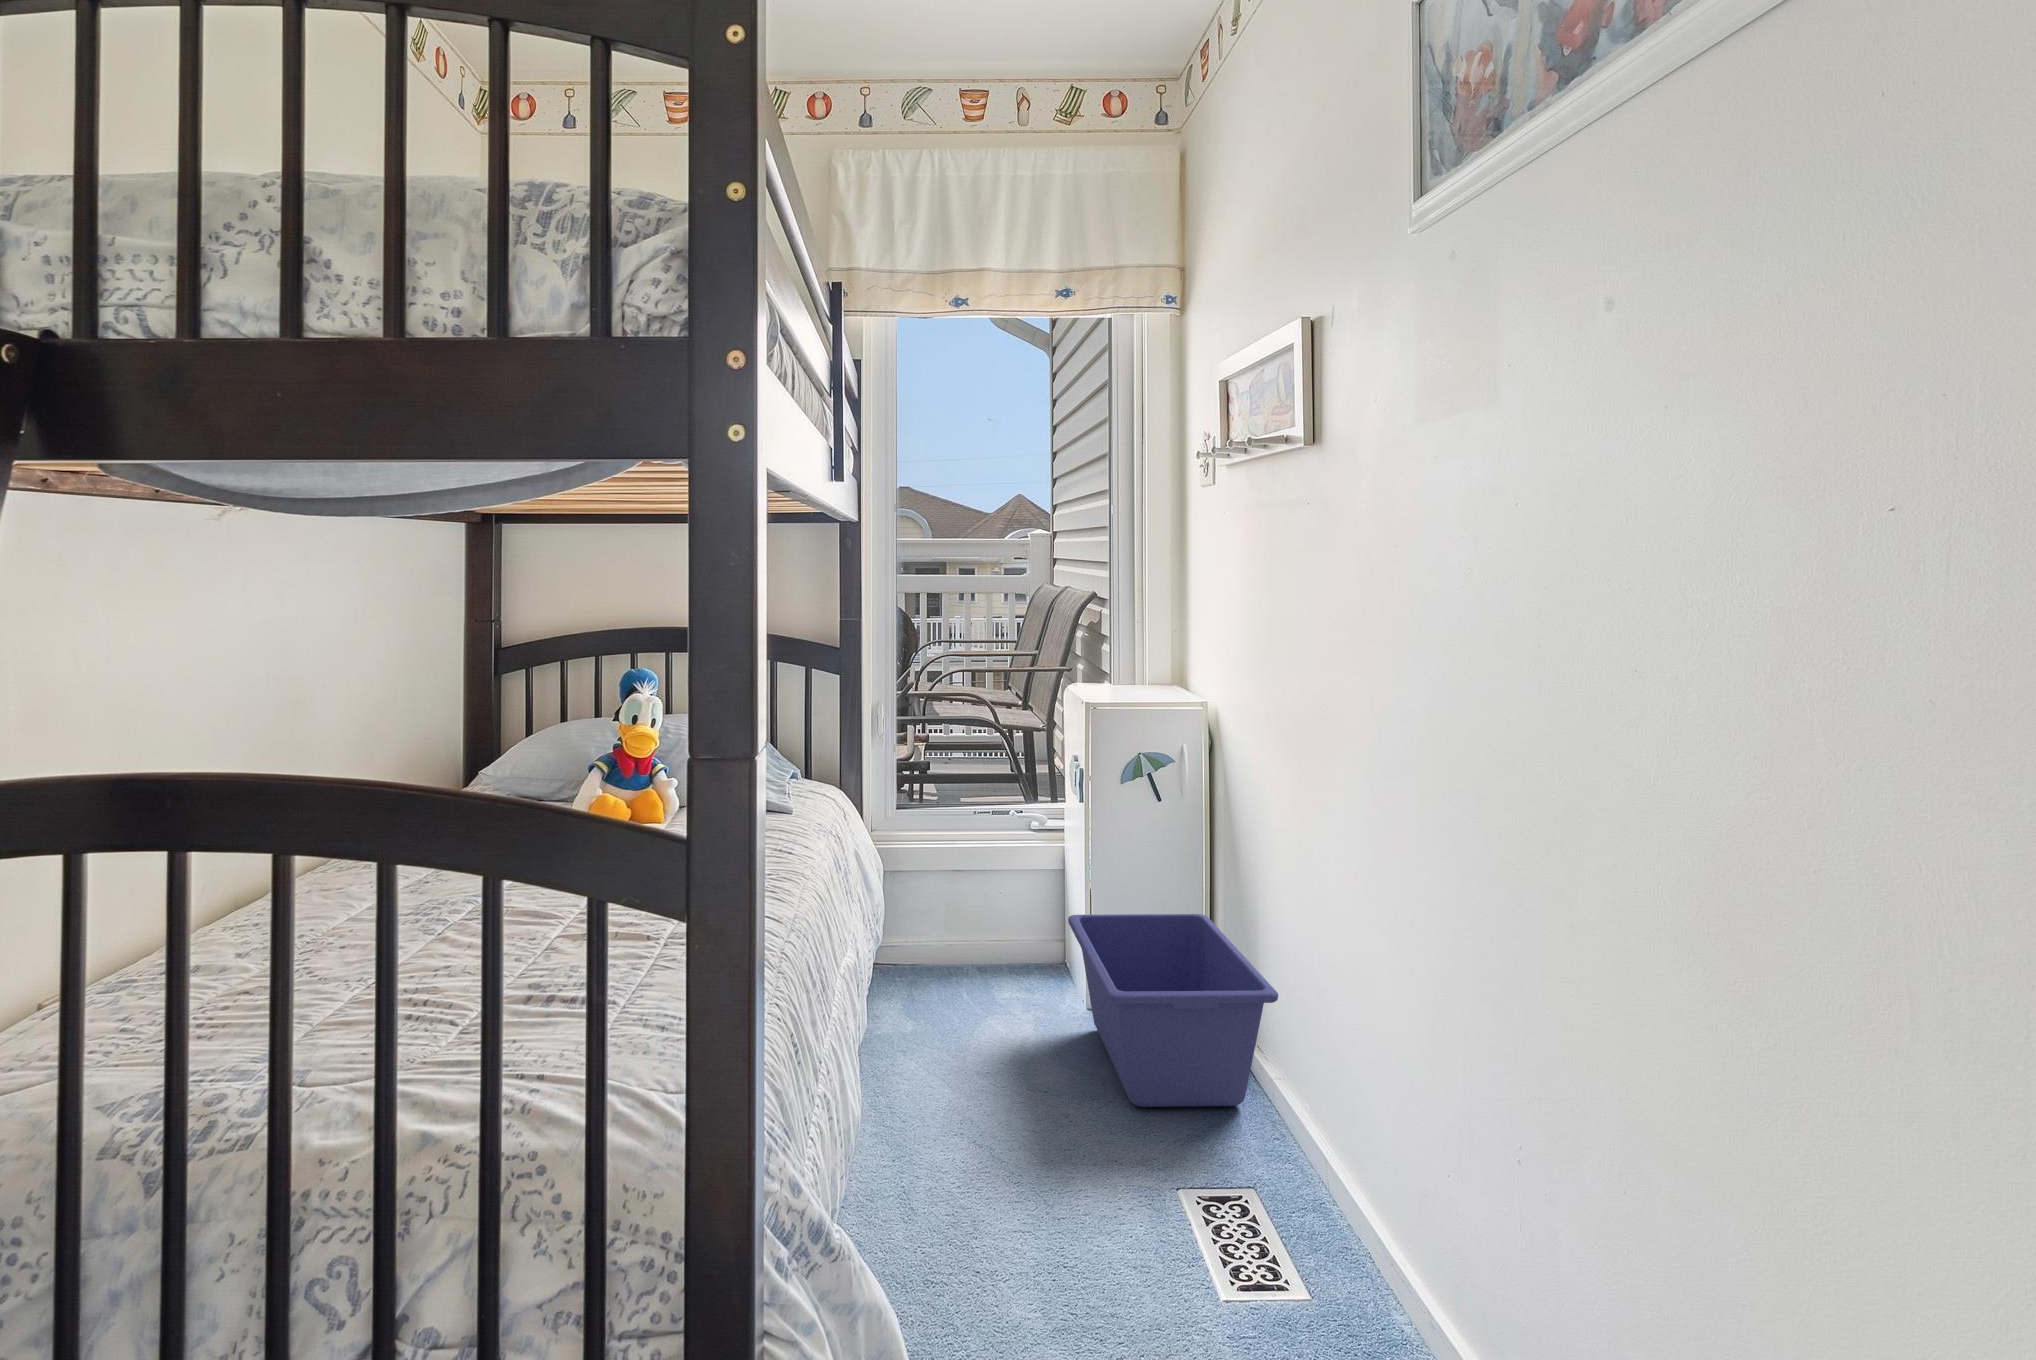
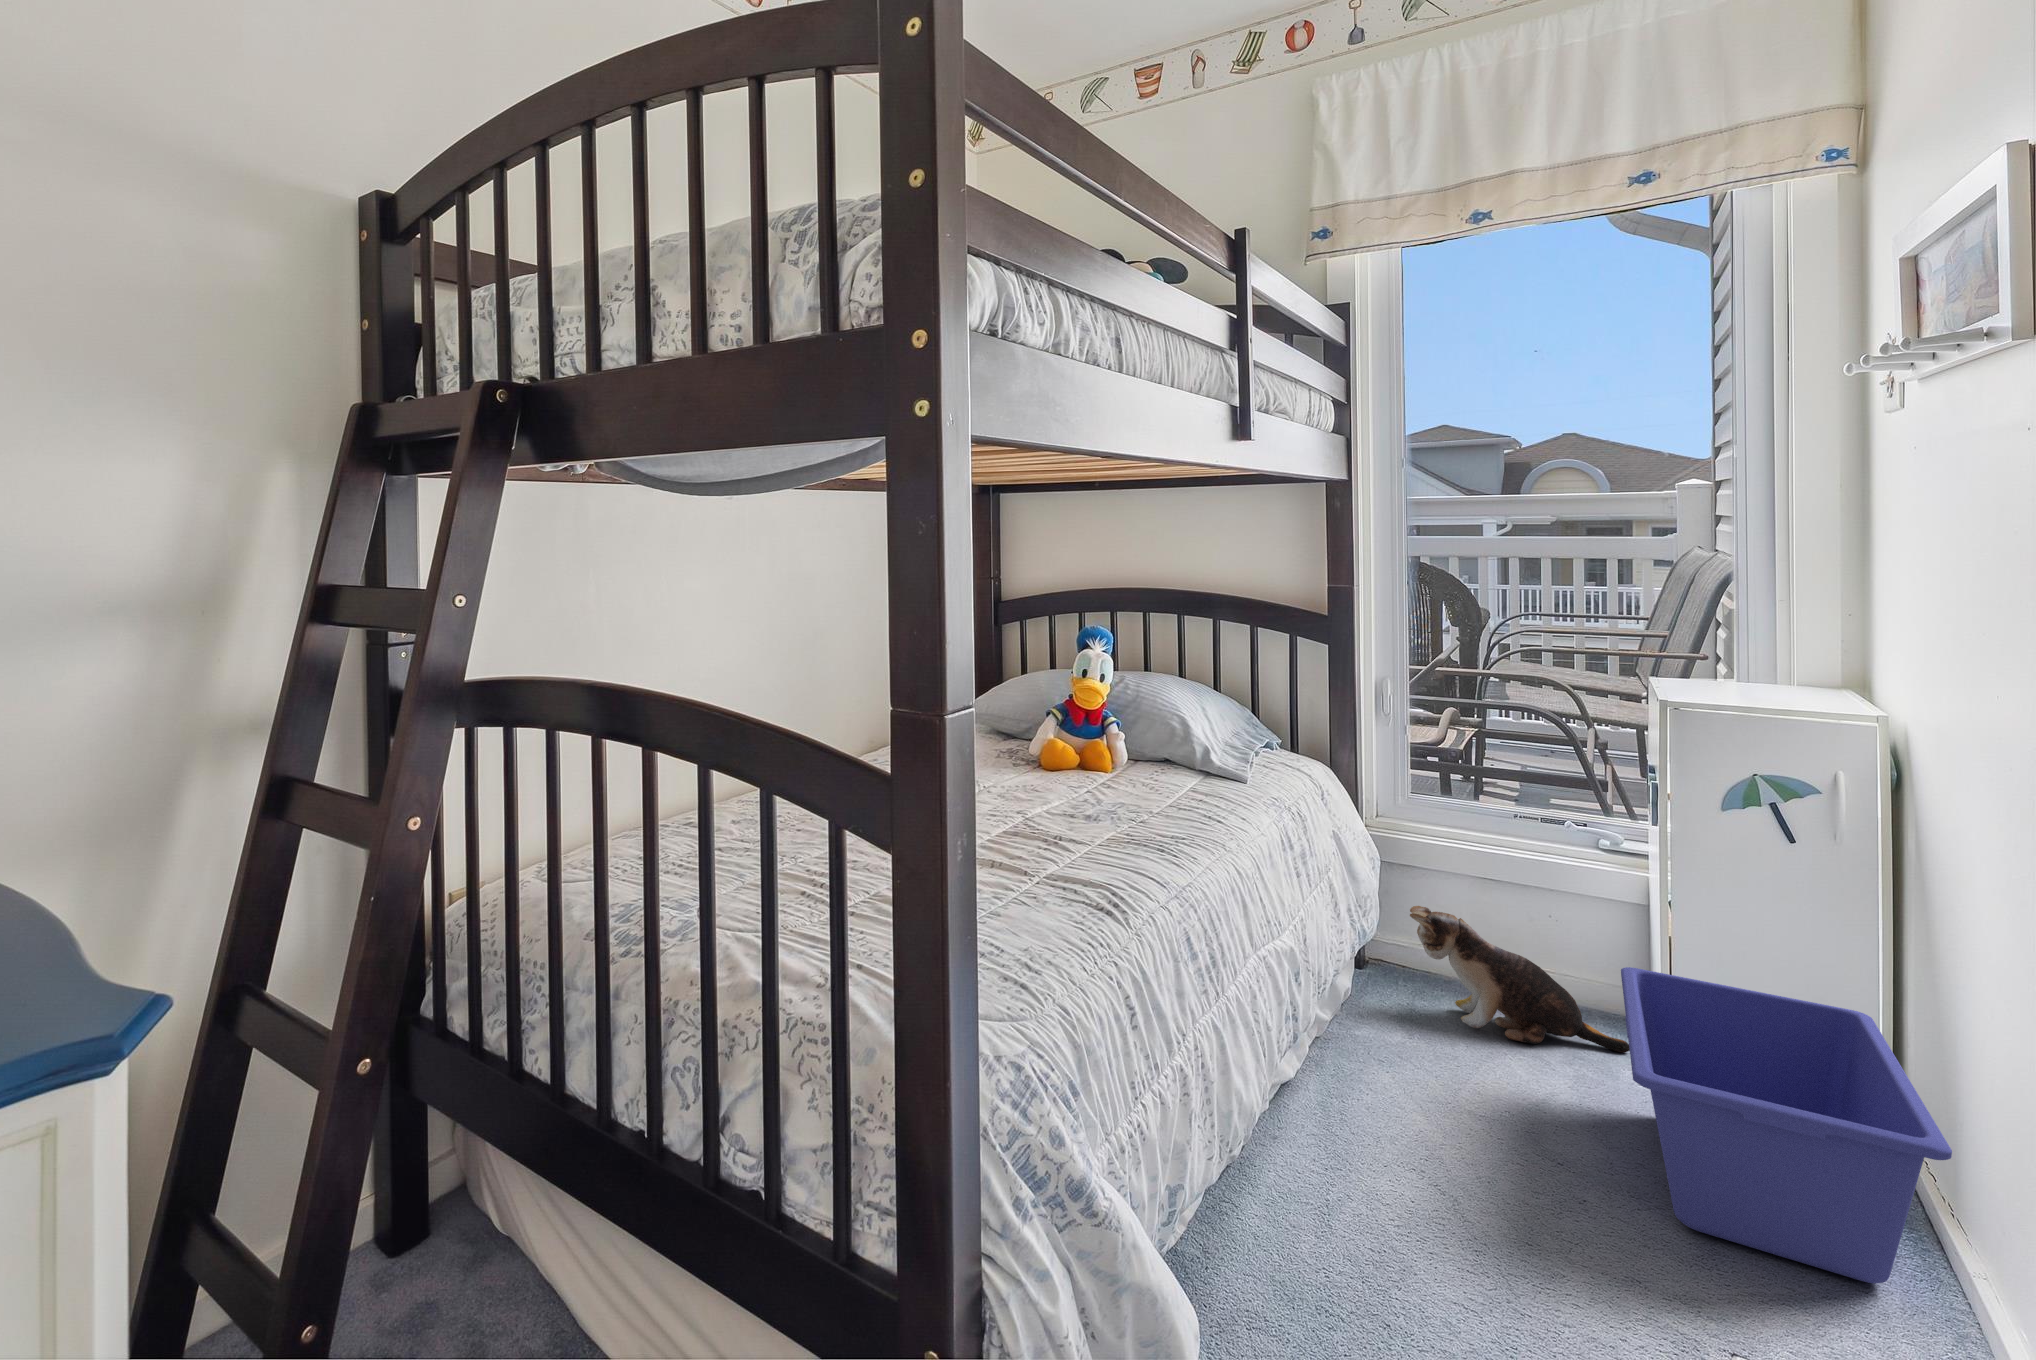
plush toy: none [910,899,1063,999] -> present [1410,906,1630,1053]

